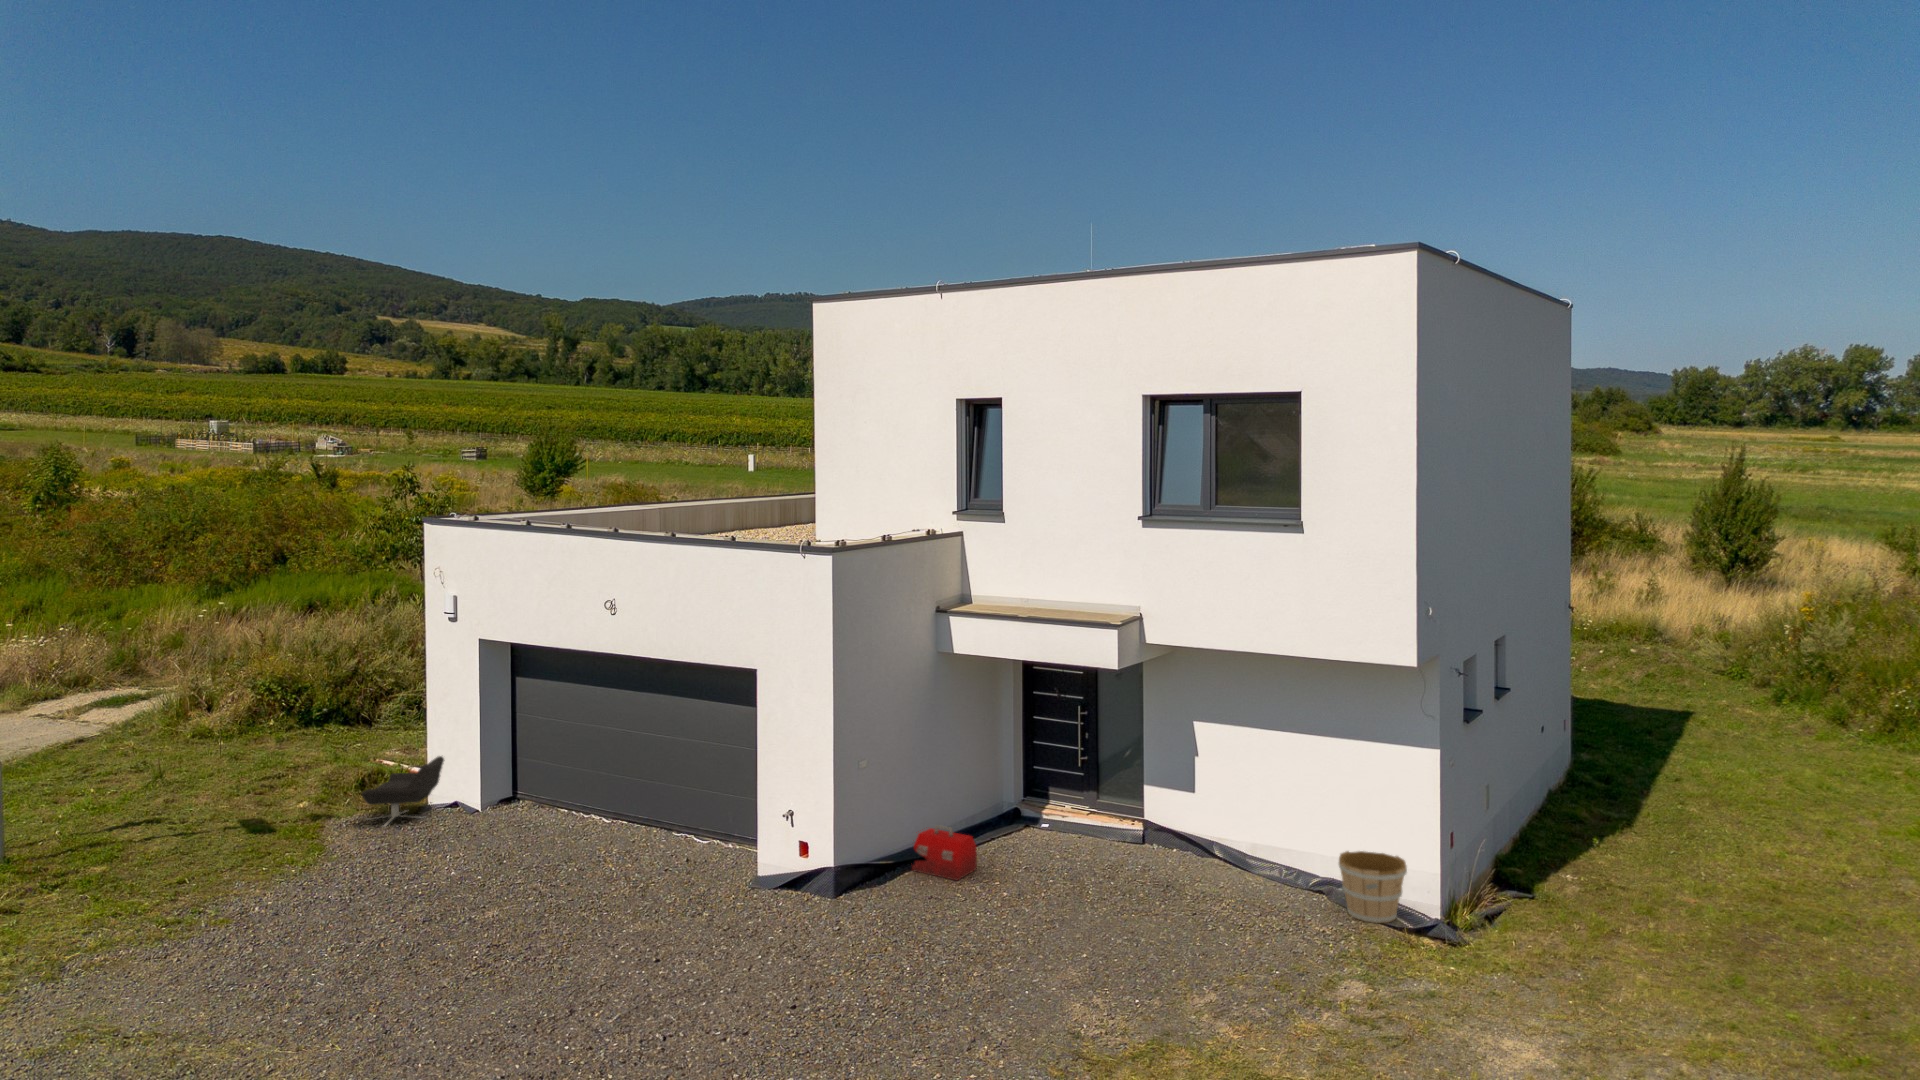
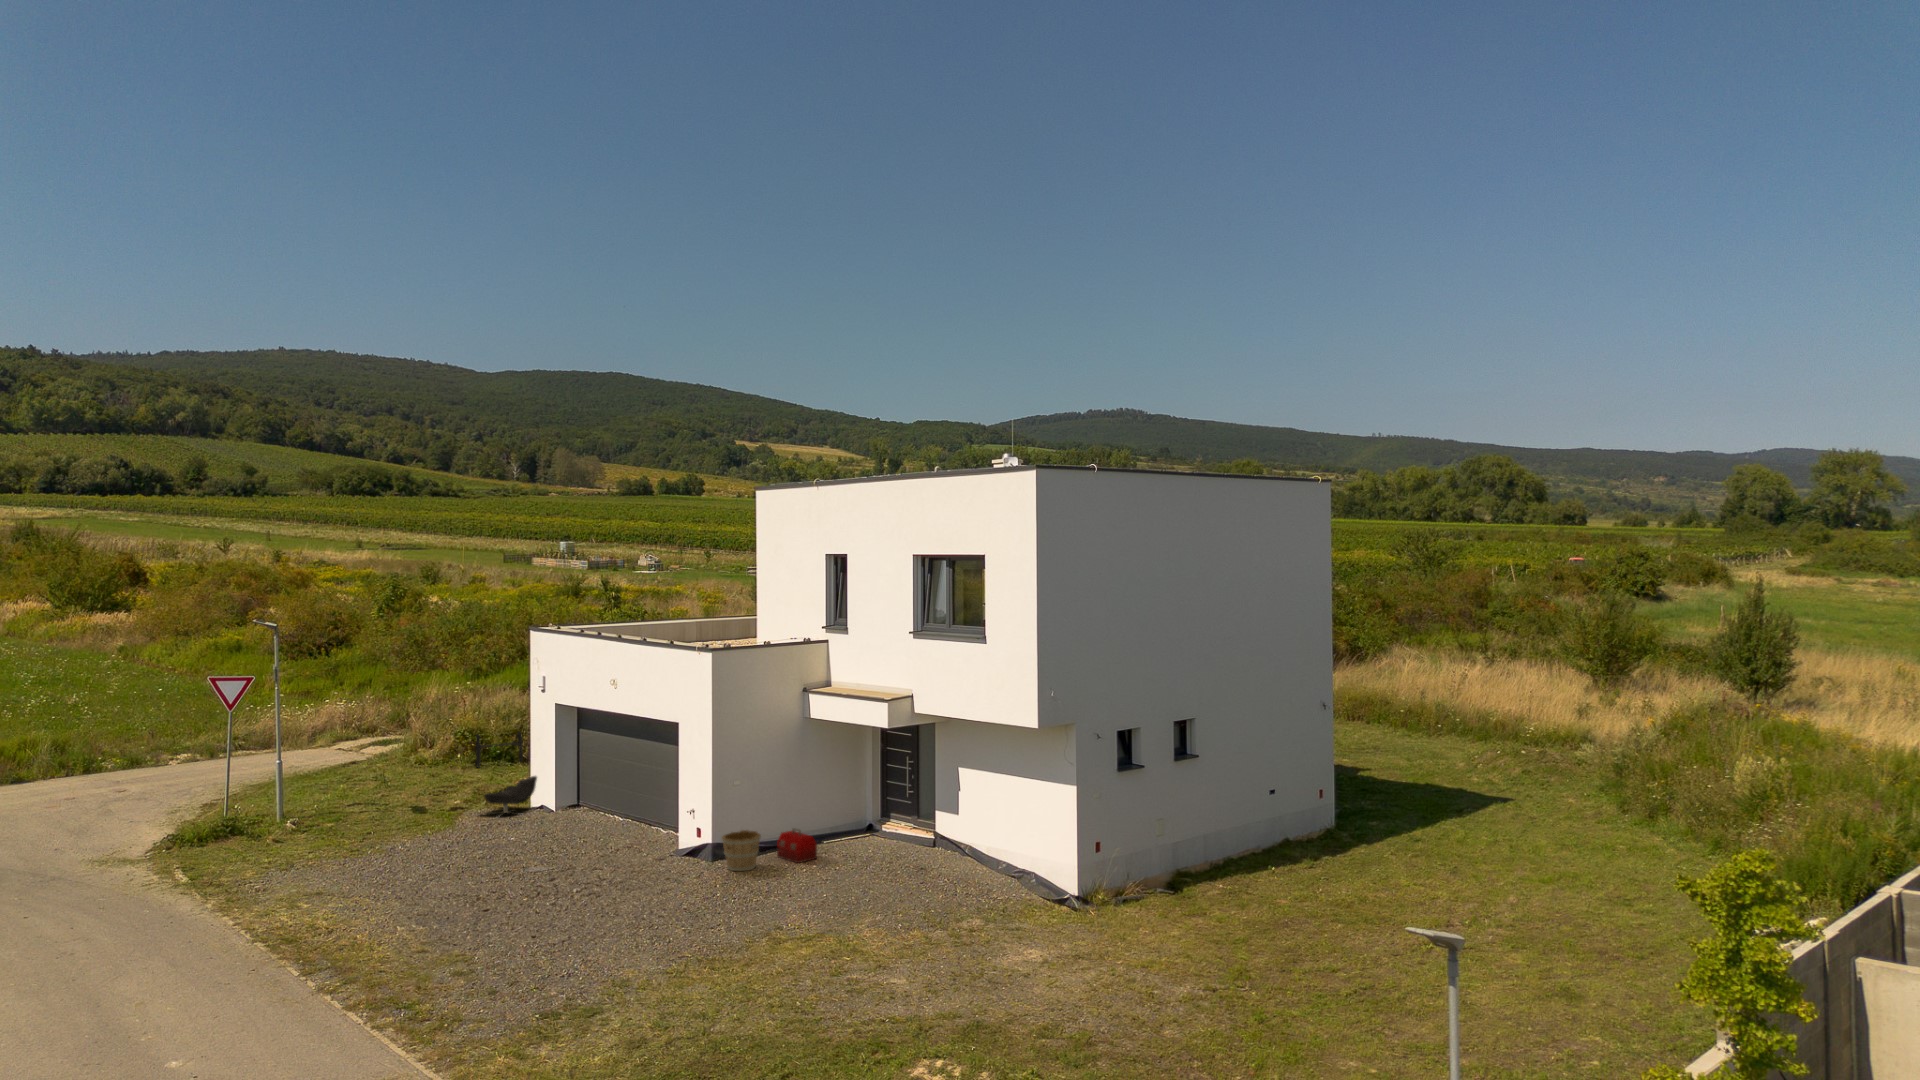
bench: none [285,679,364,737] -> present [475,732,523,768]
wooden bucket: present [1339,851,1407,923] -> present [722,830,761,871]

